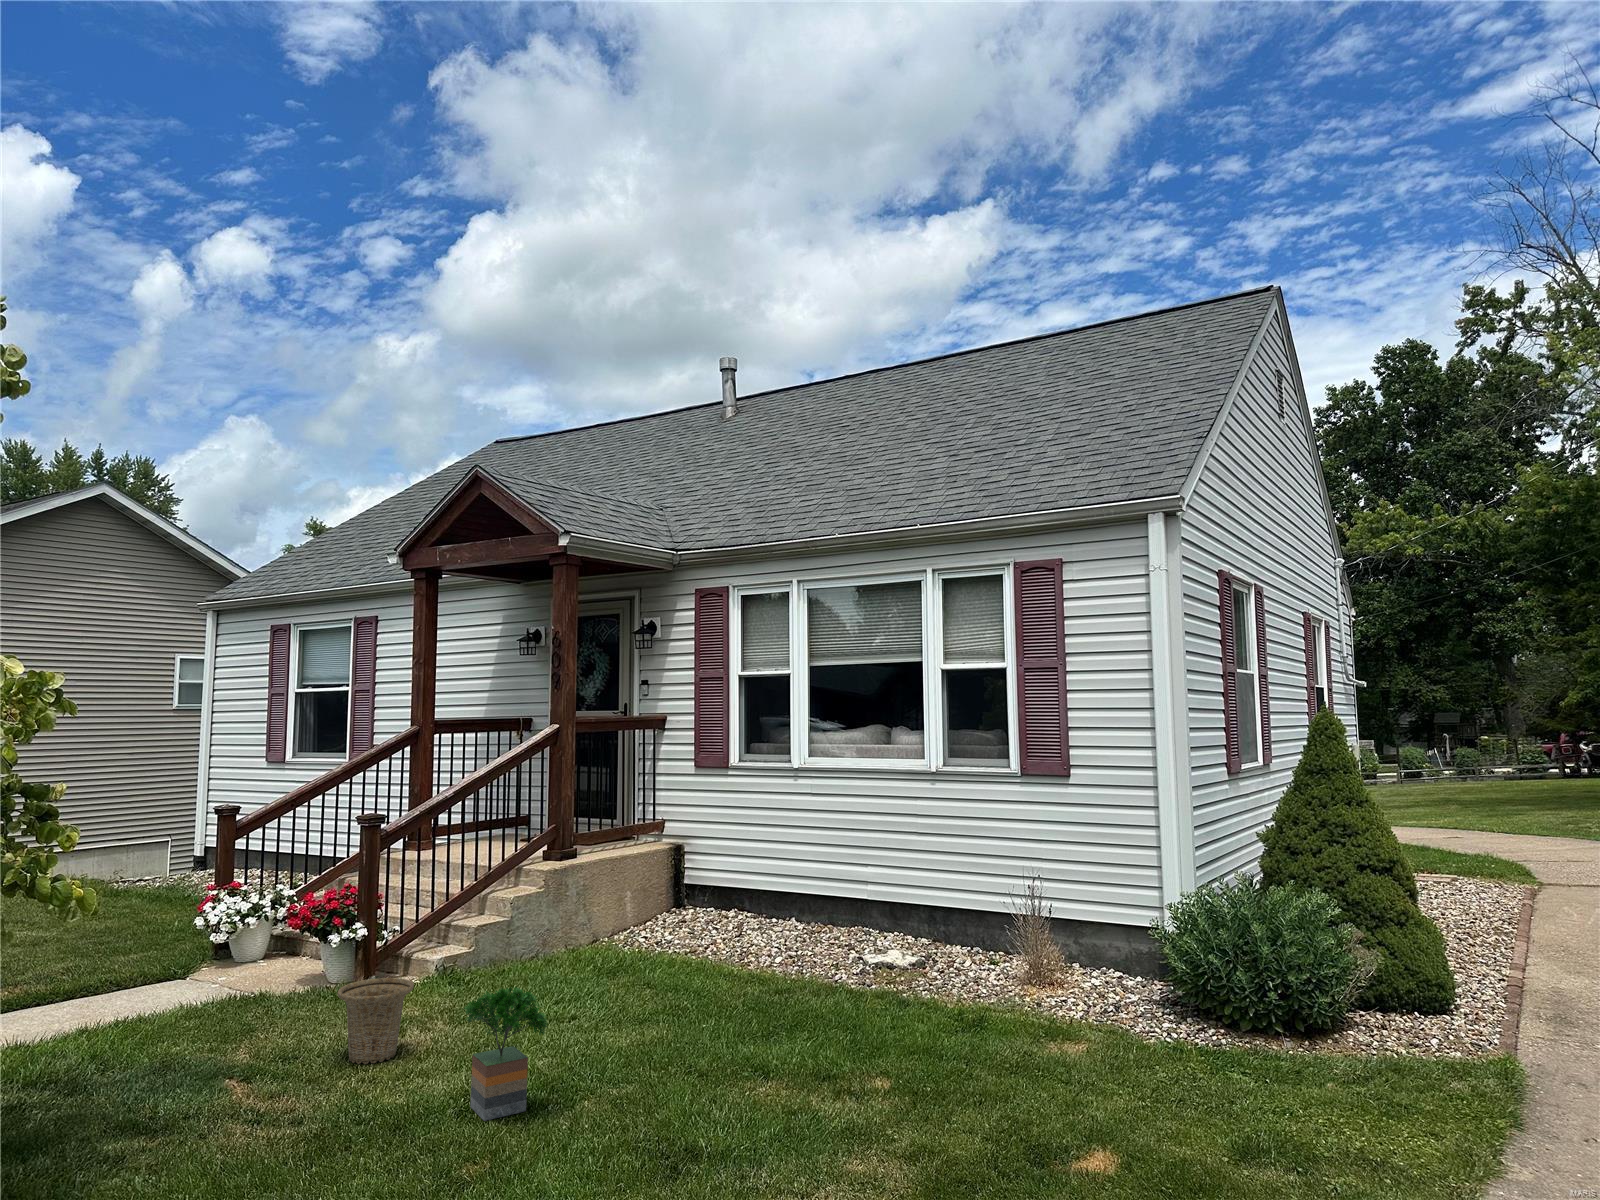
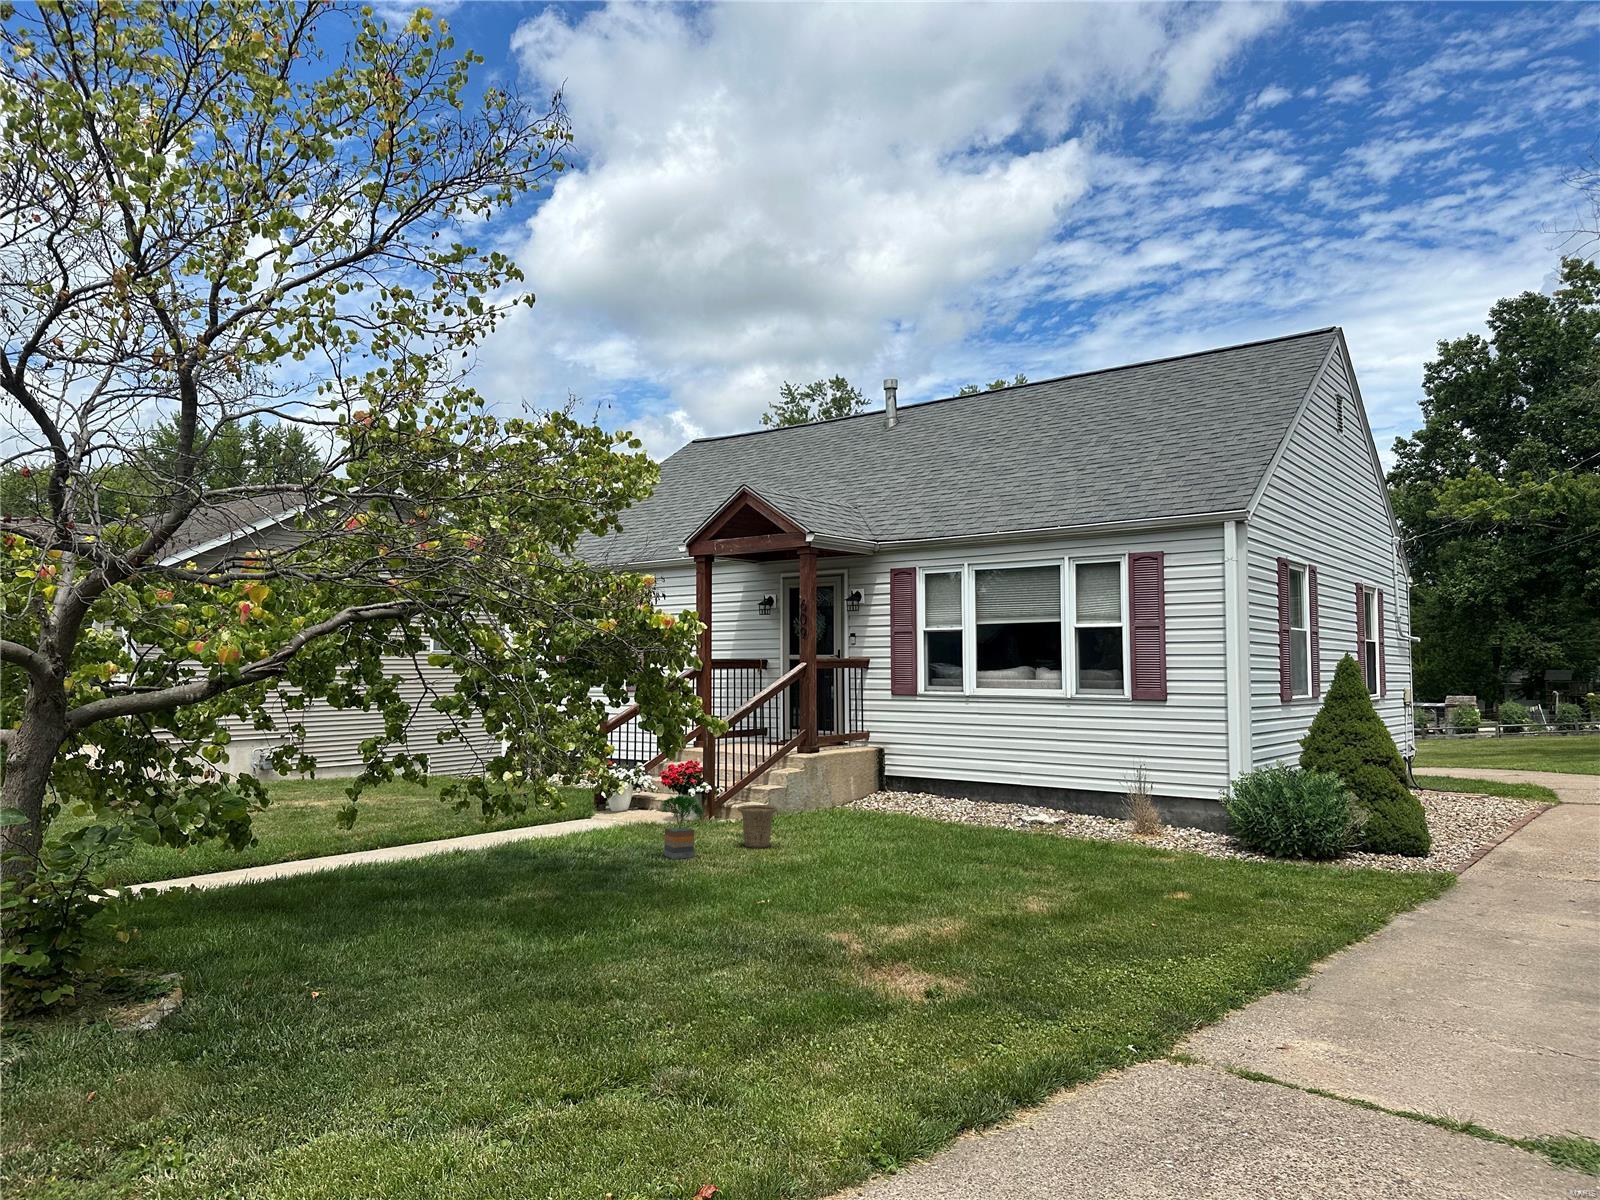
potted tree: present [464,986,547,1121] -> present [661,796,704,859]

